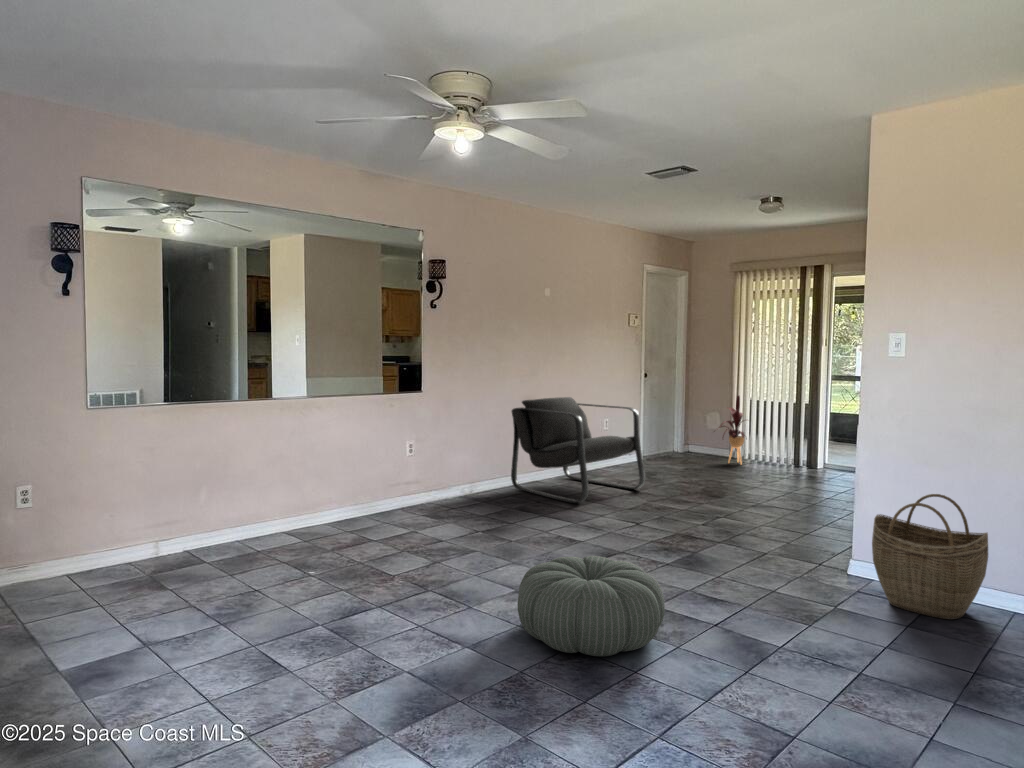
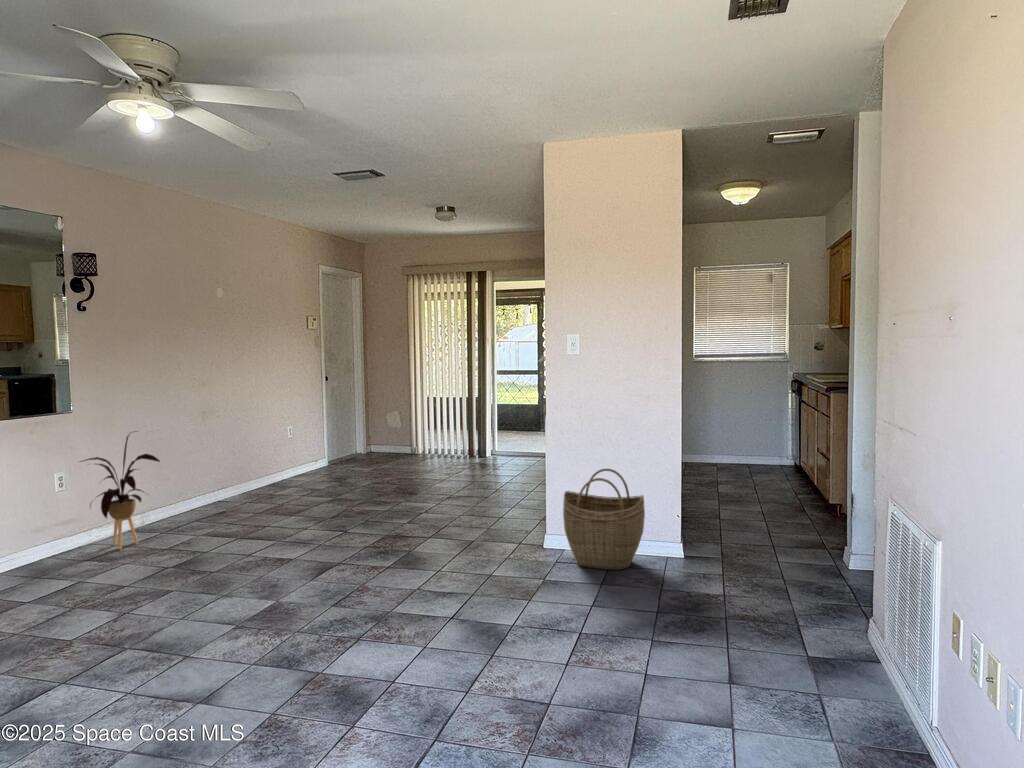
house plant: present [719,396,745,464] -> present [80,435,160,550]
armchair: present [511,397,645,503] -> none [188,406,342,519]
pouf: present [517,556,665,656] -> none [251,573,409,681]

